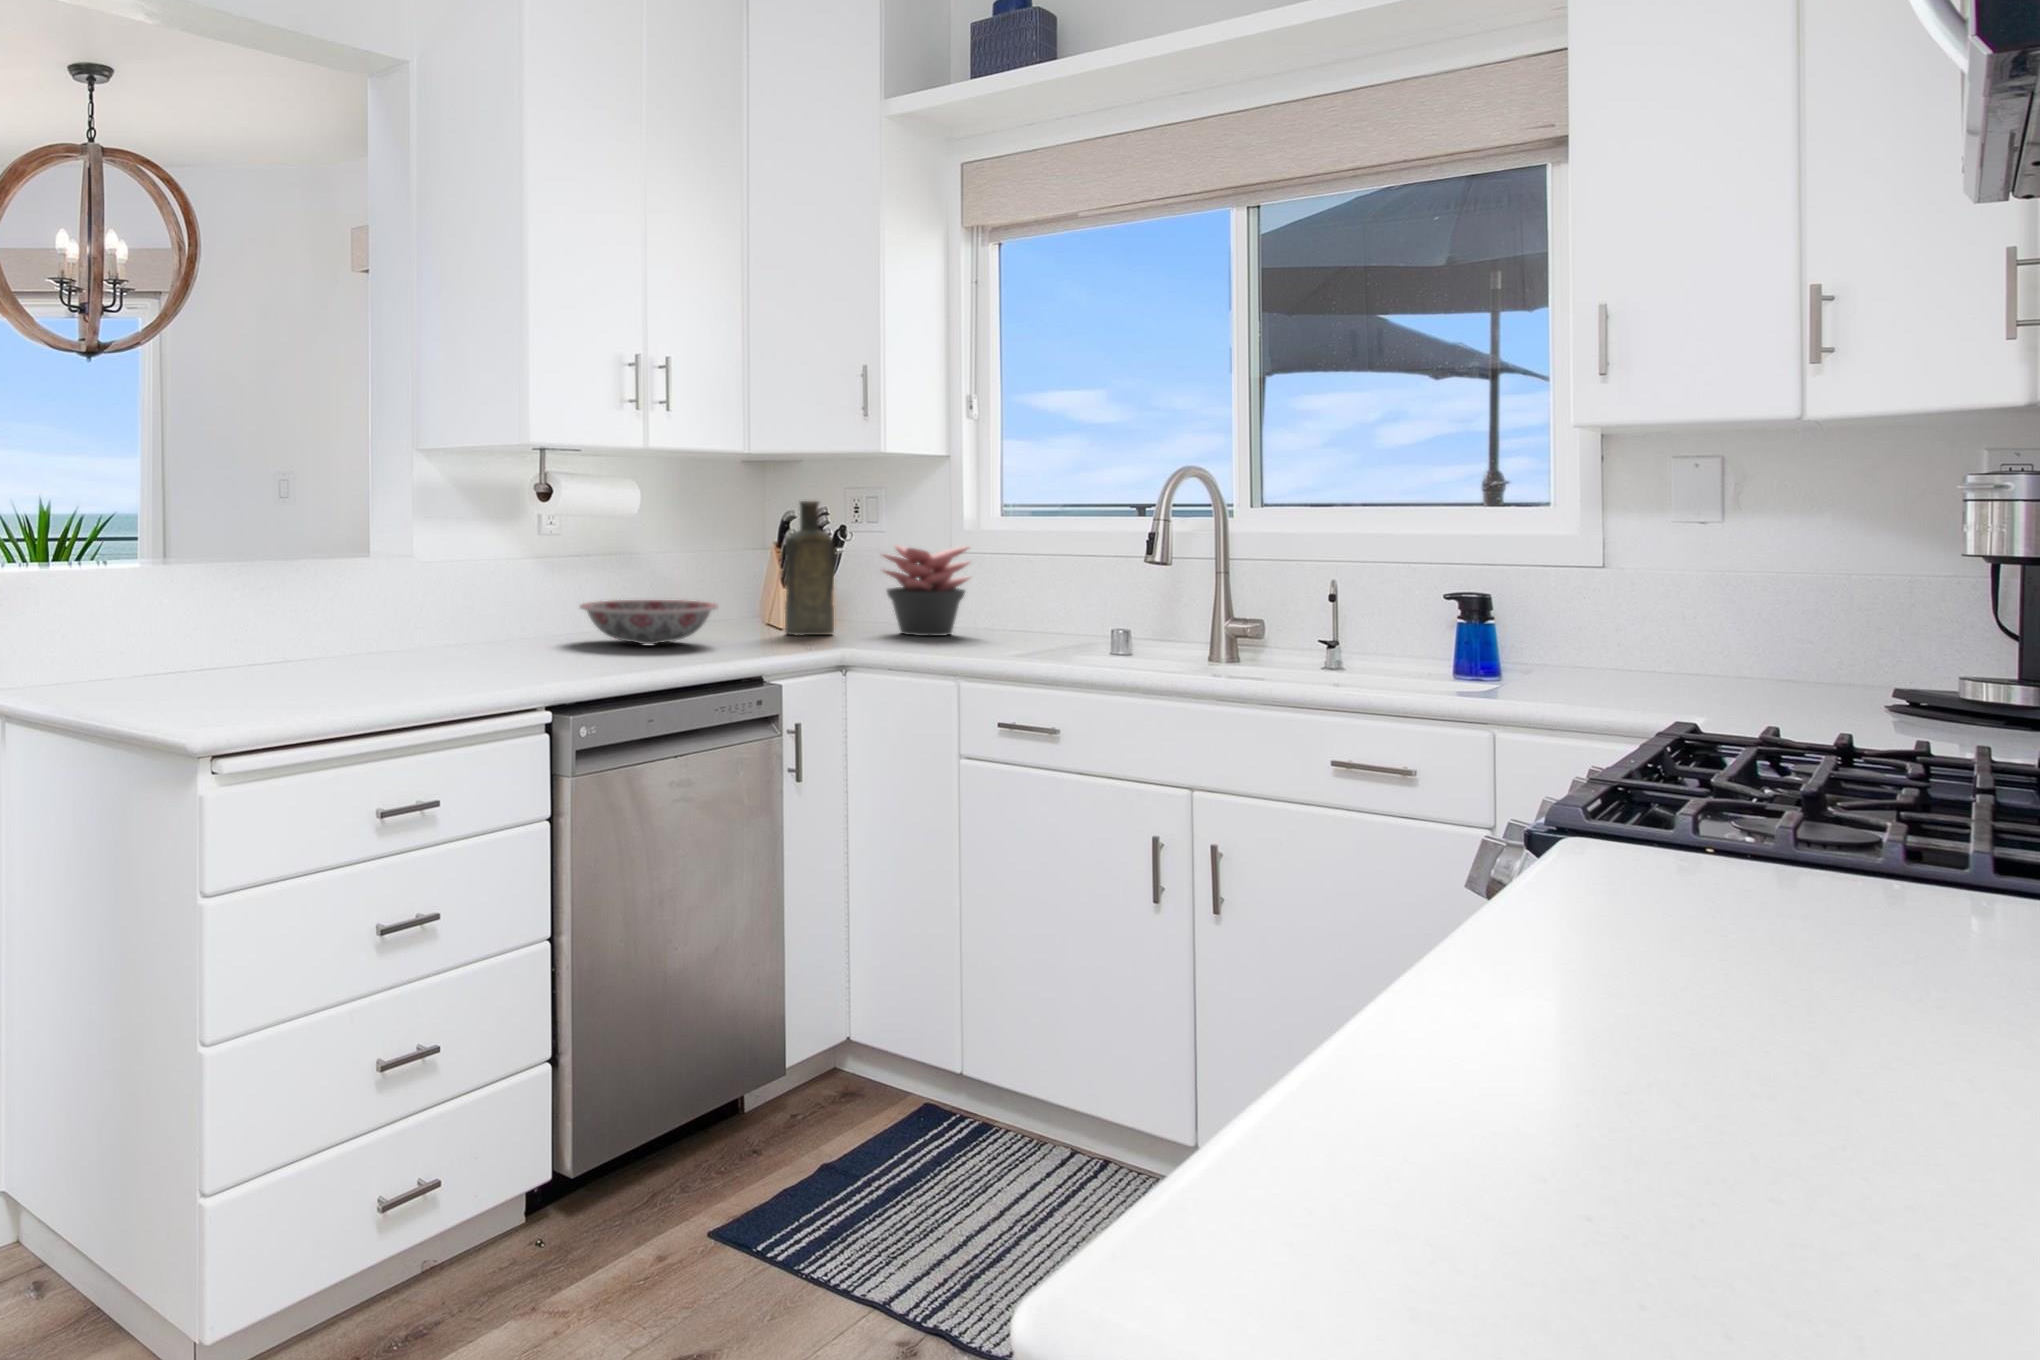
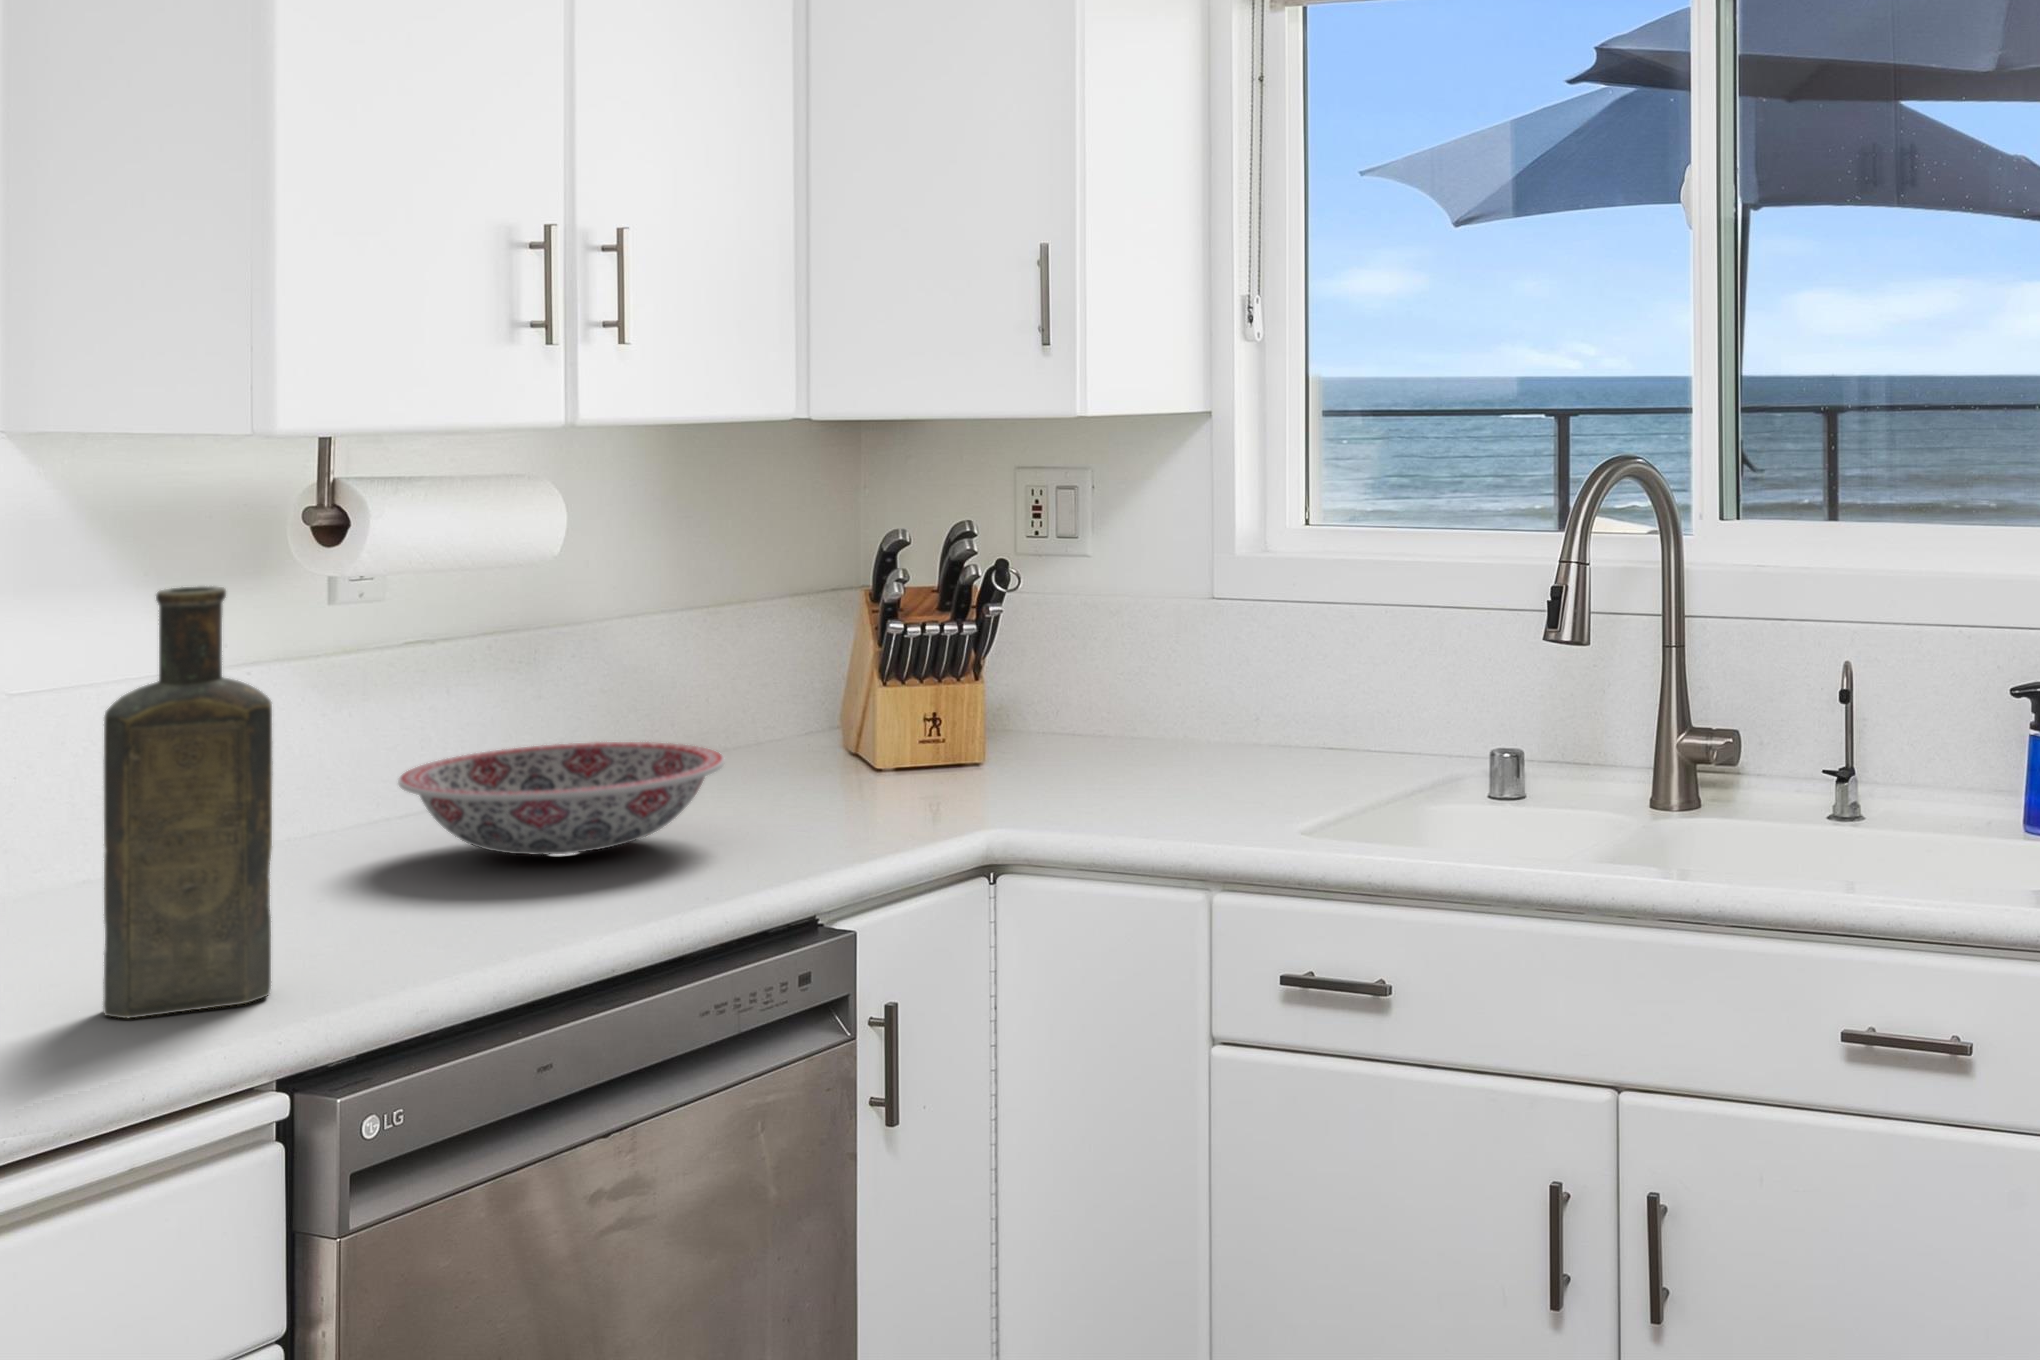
bottle: present [785,501,834,635] -> present [103,586,272,1018]
succulent plant: present [883,545,970,636] -> none [1073,593,1247,778]

